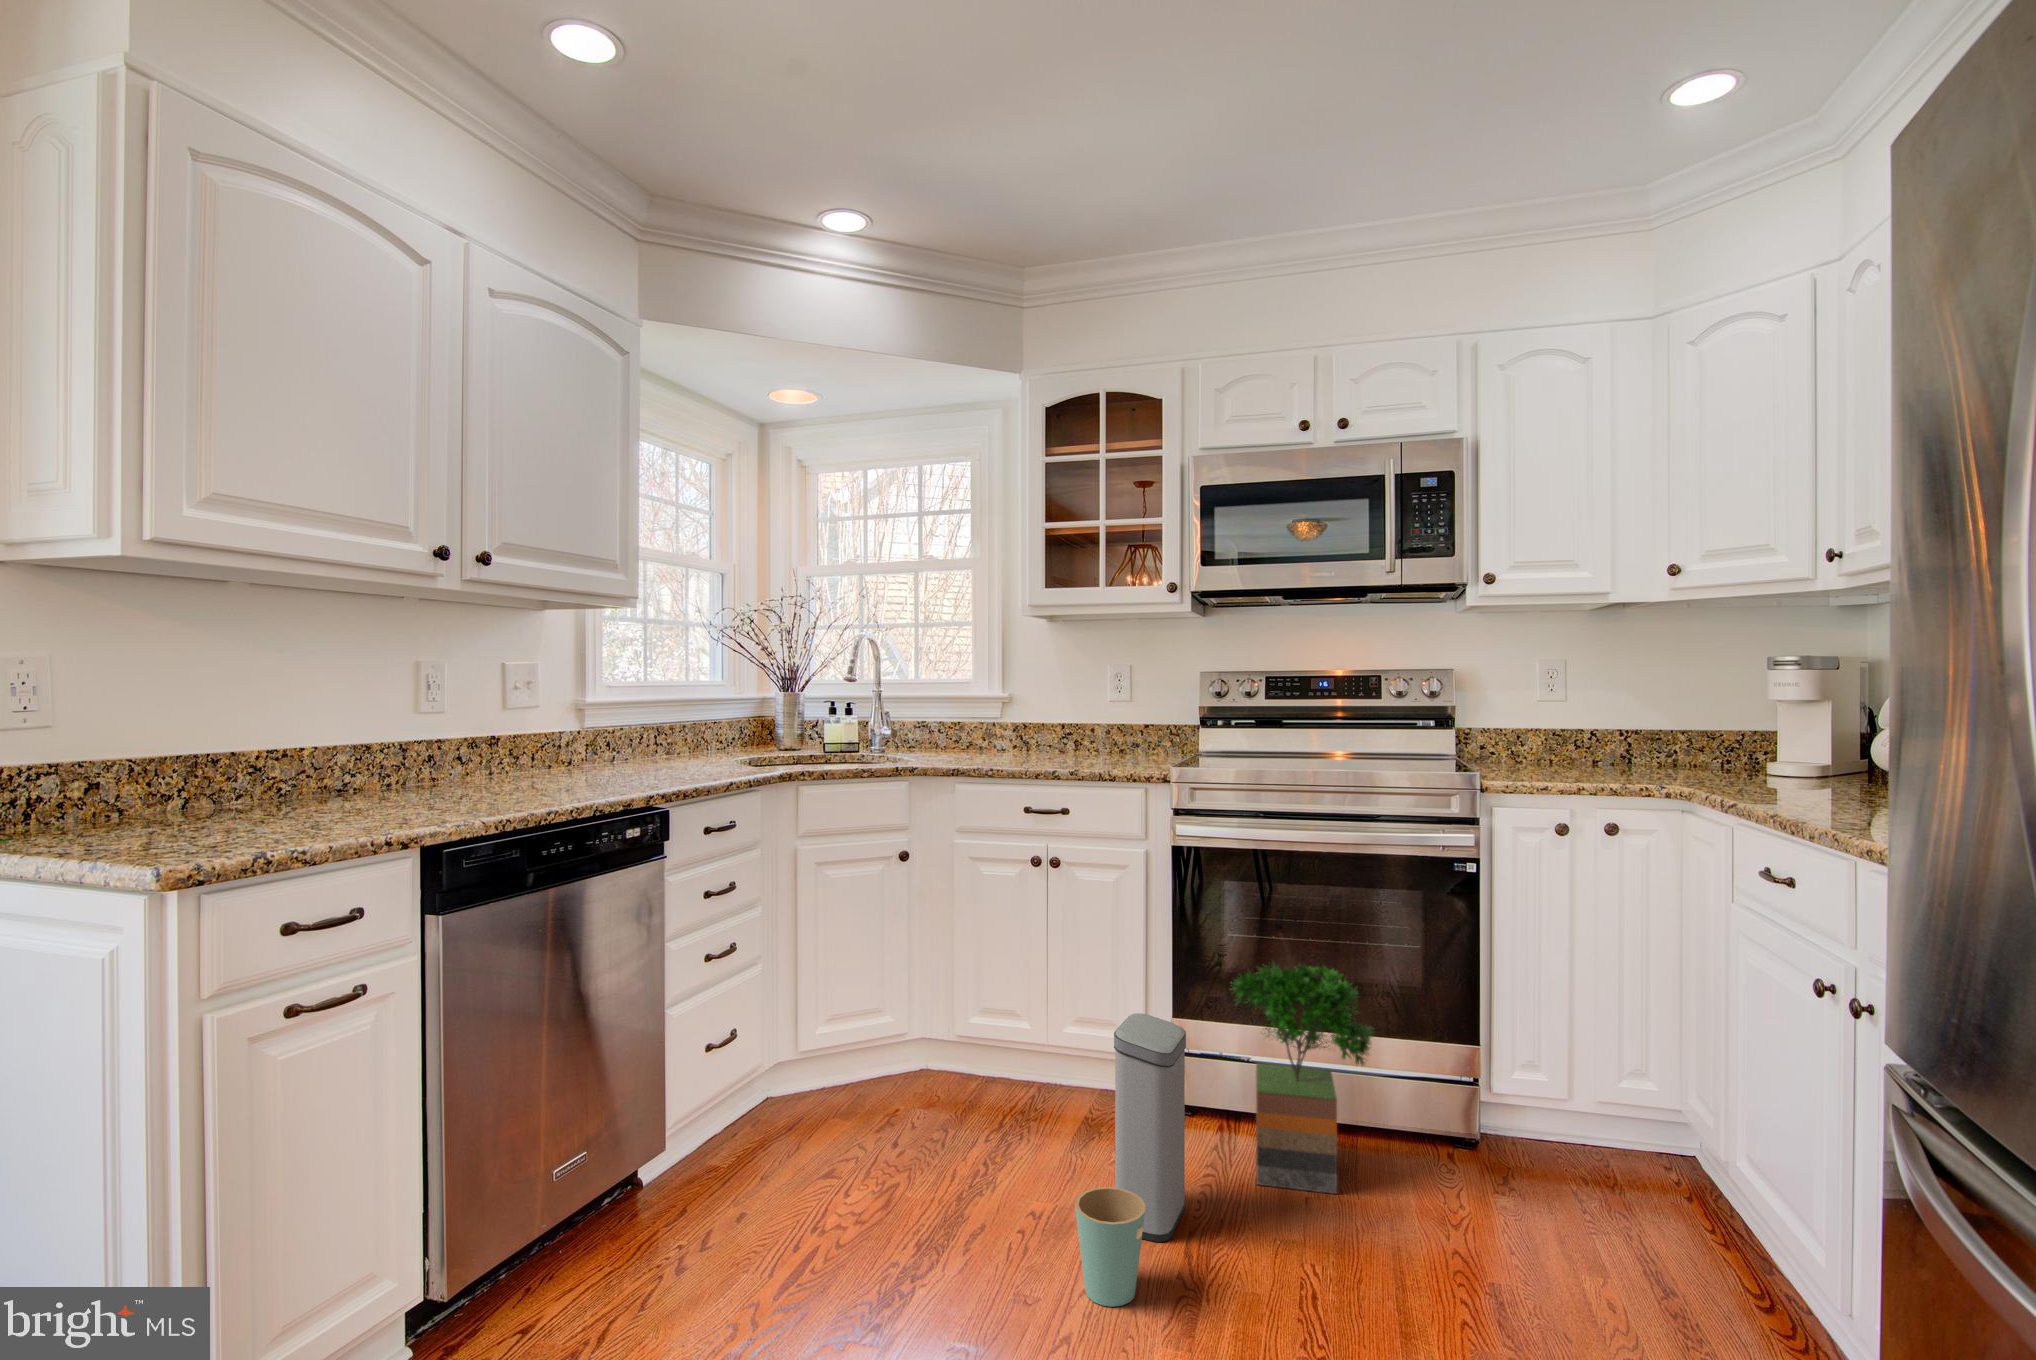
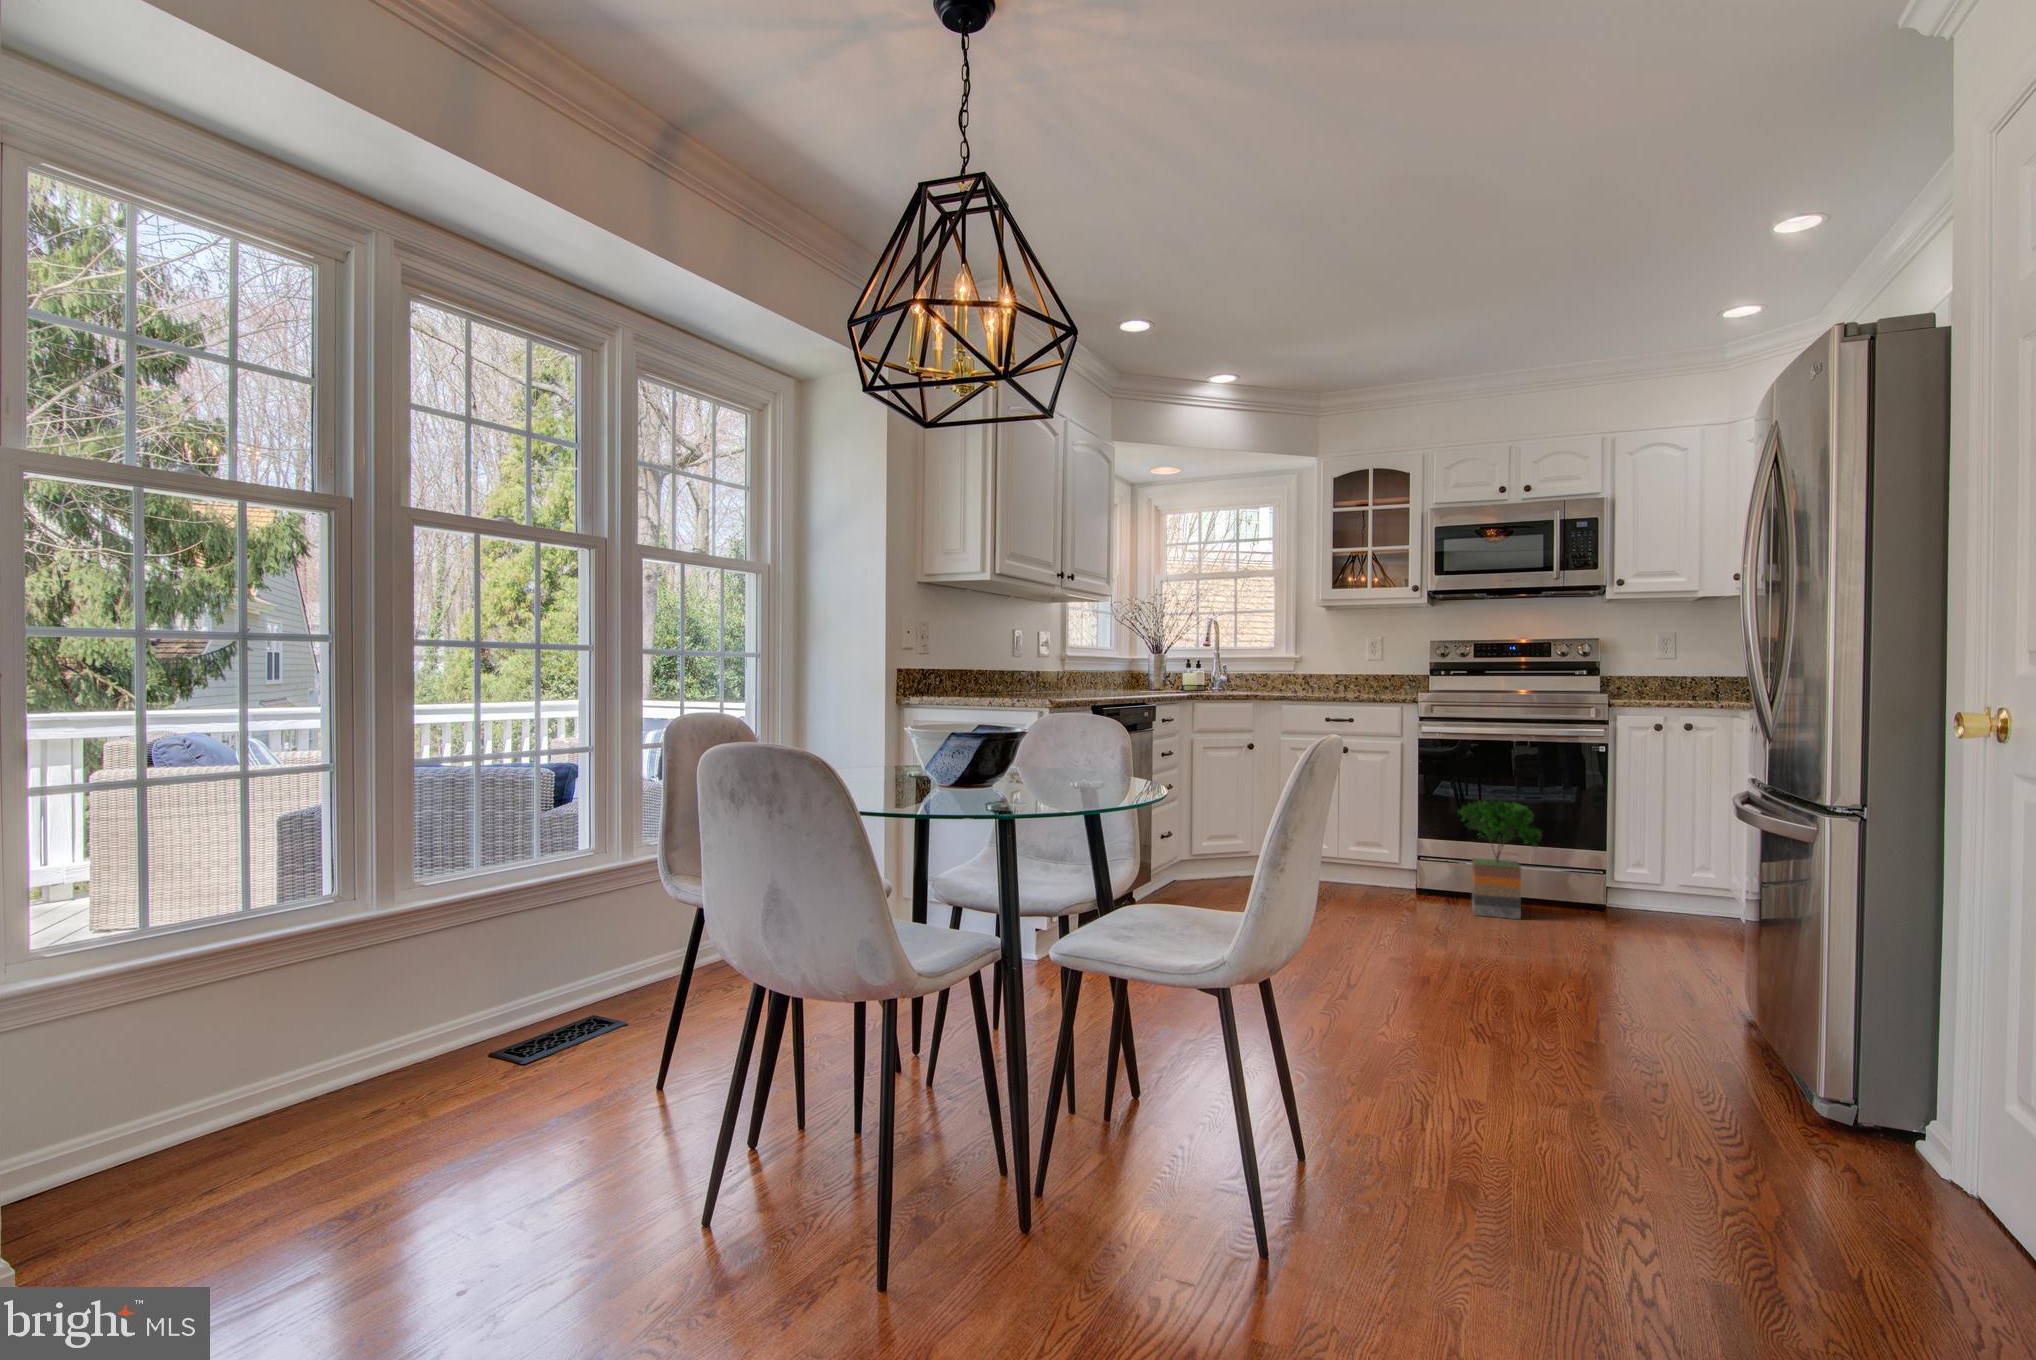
trash can: present [1075,1013,1186,1307] -> none [1386,817,1437,938]

